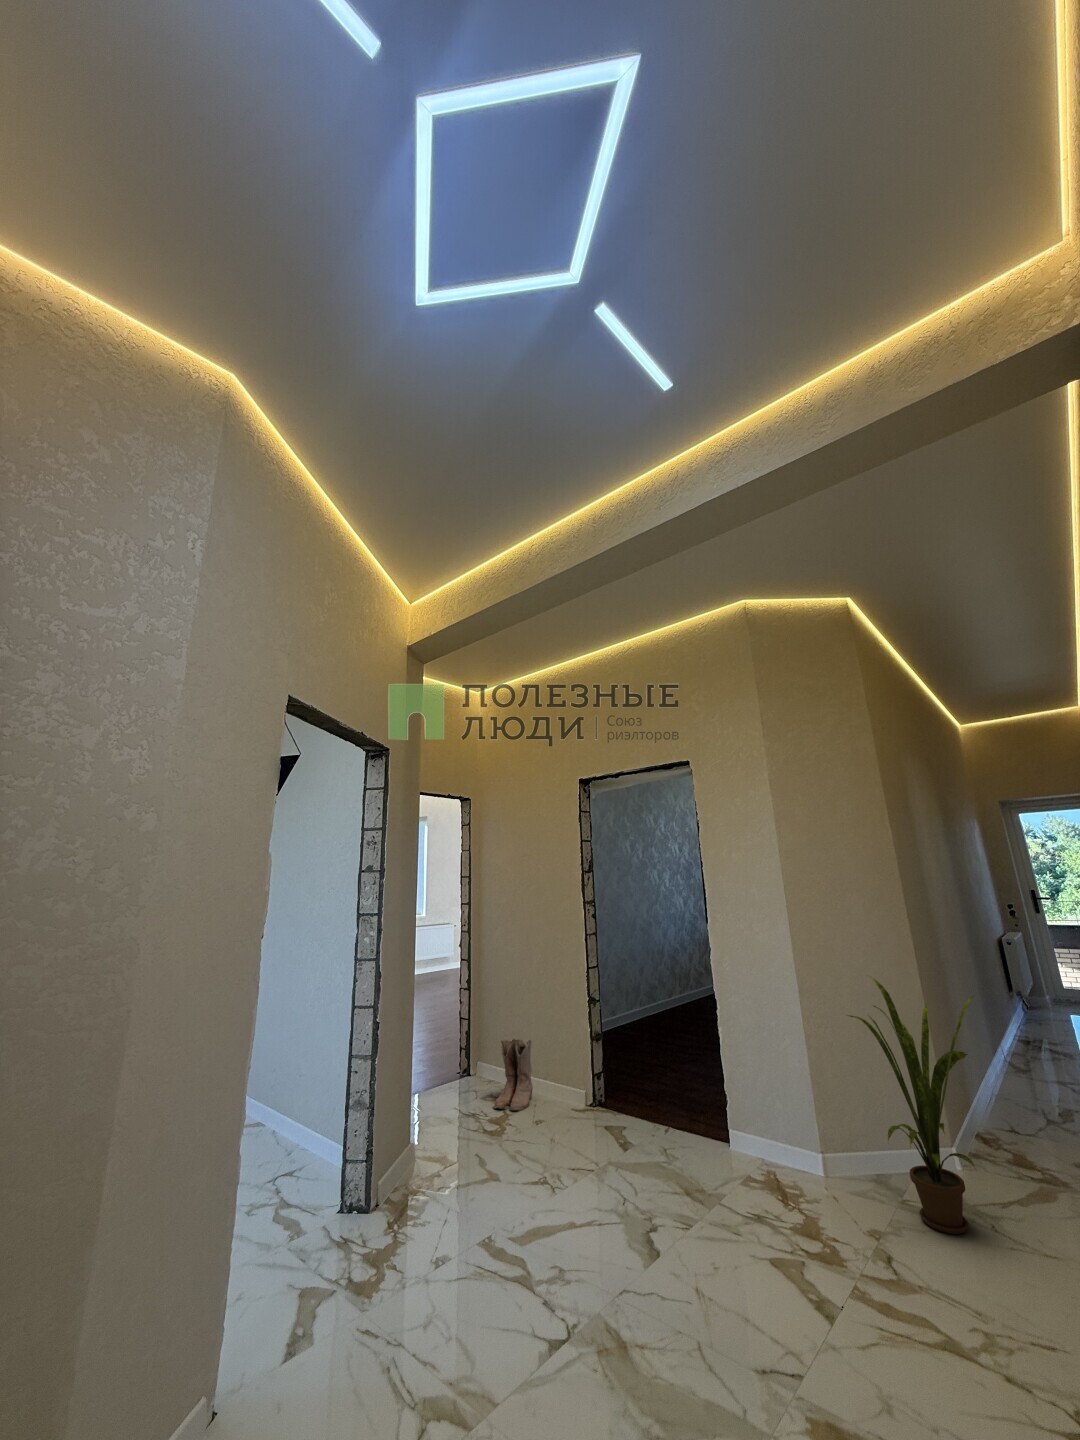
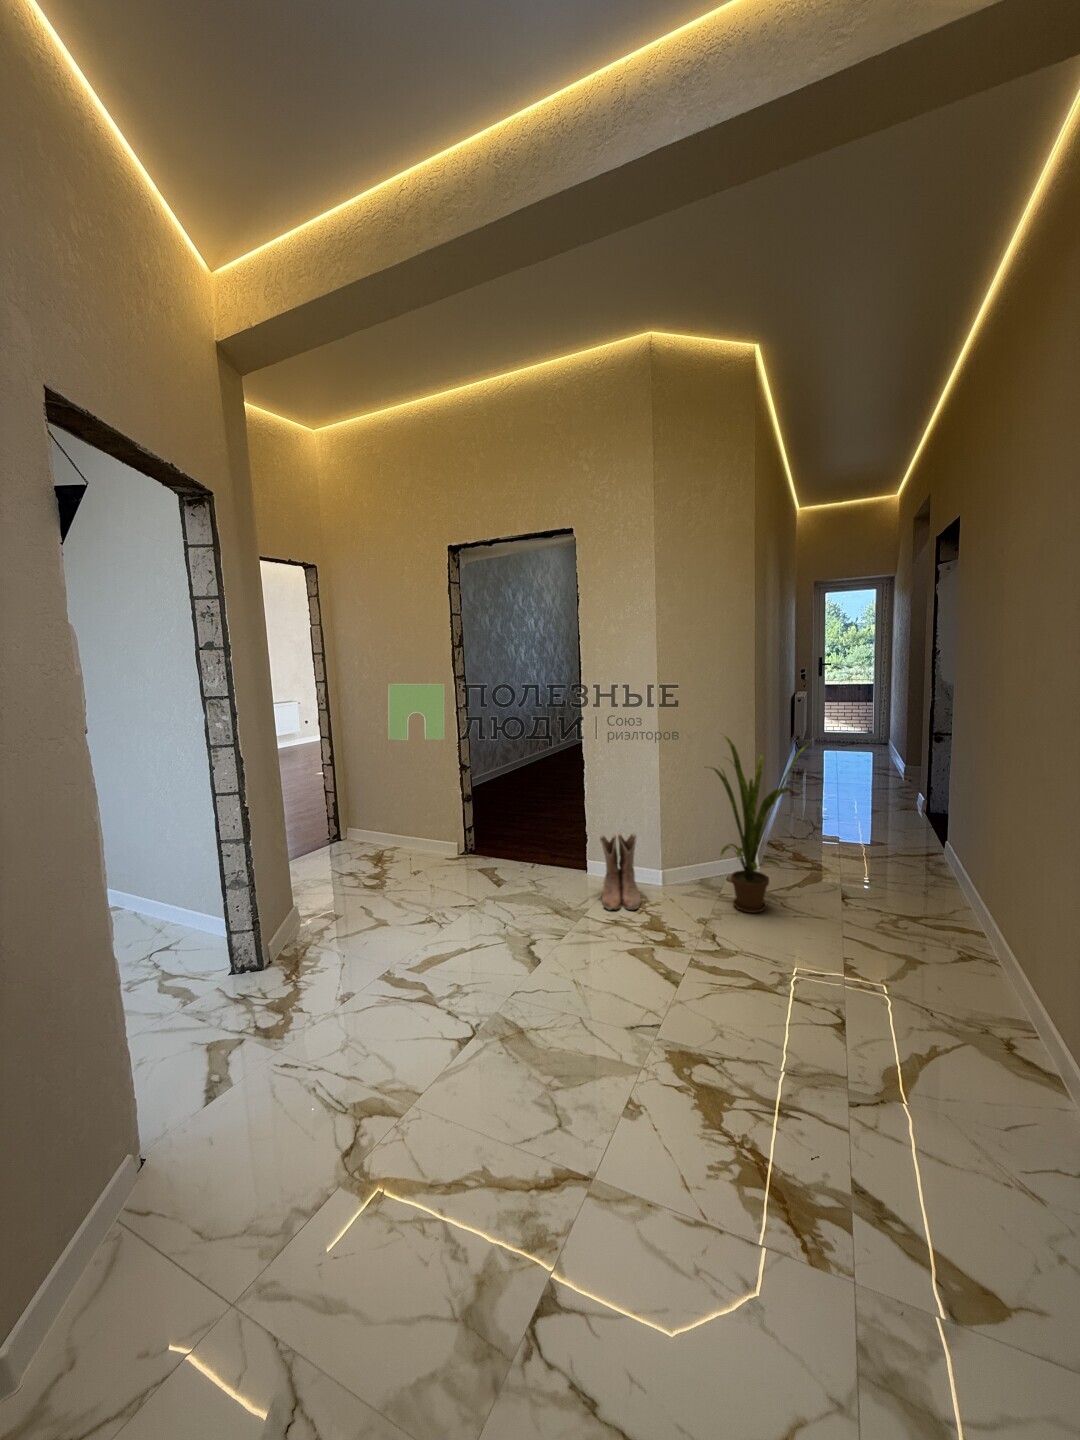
boots: present [494,1039,533,1111] -> present [600,834,641,910]

